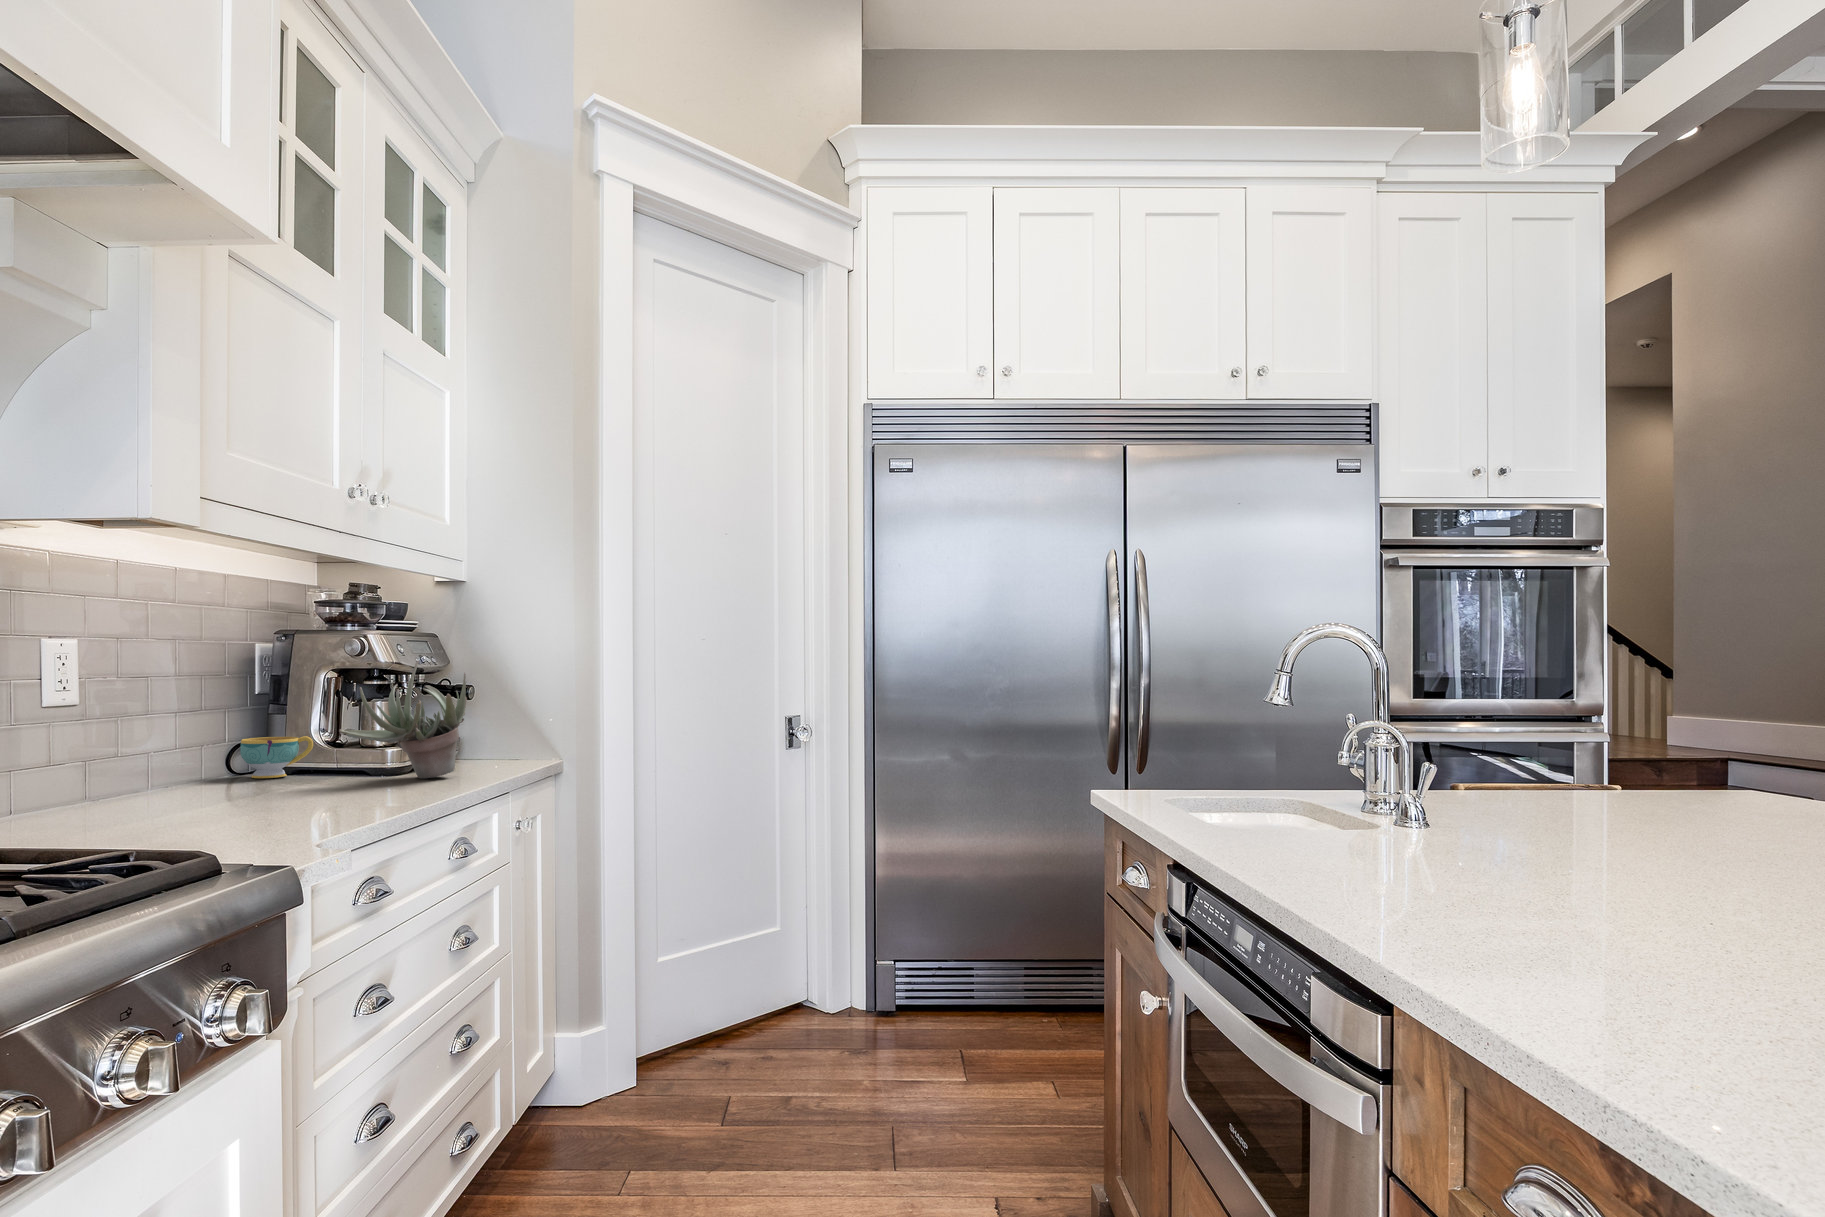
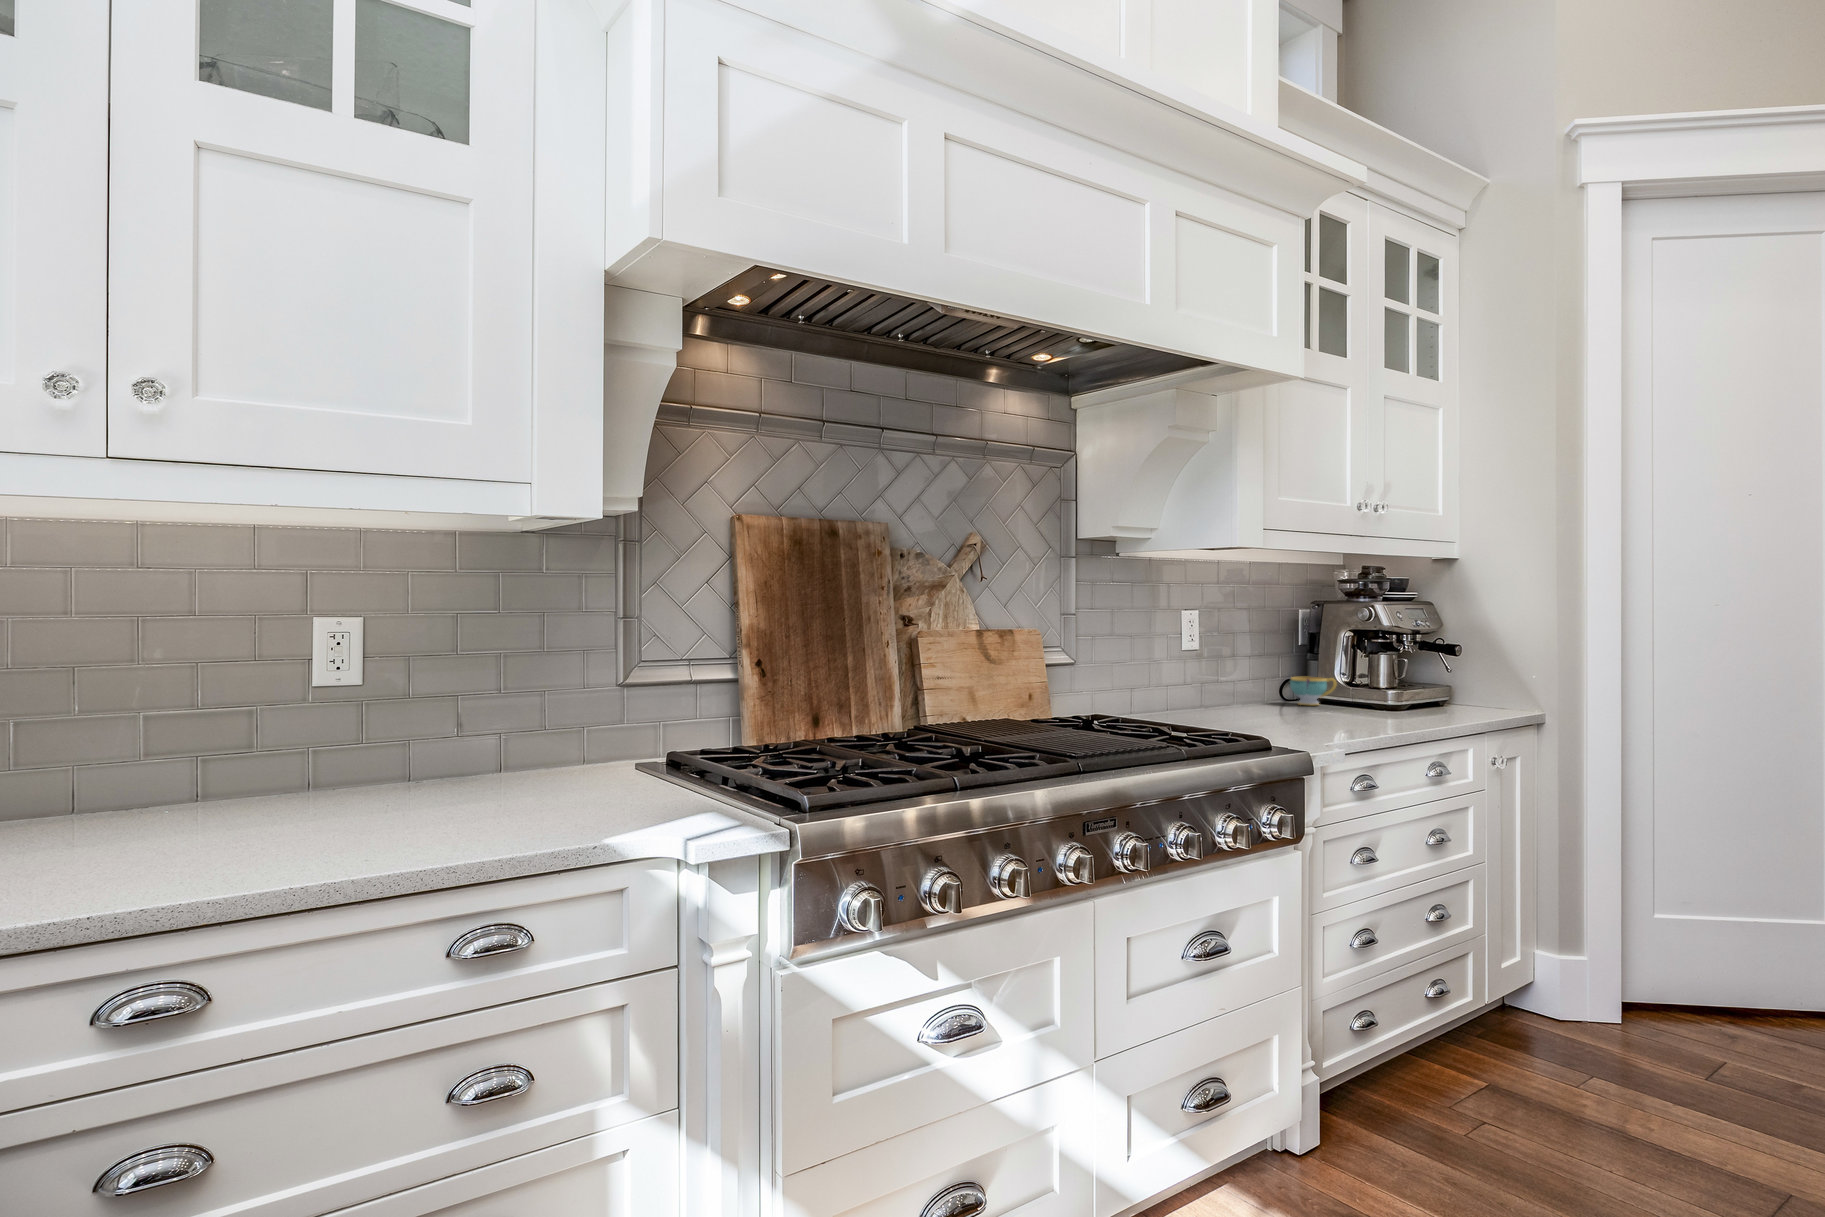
succulent plant: present [339,660,467,778] -> none [1352,625,1448,716]

